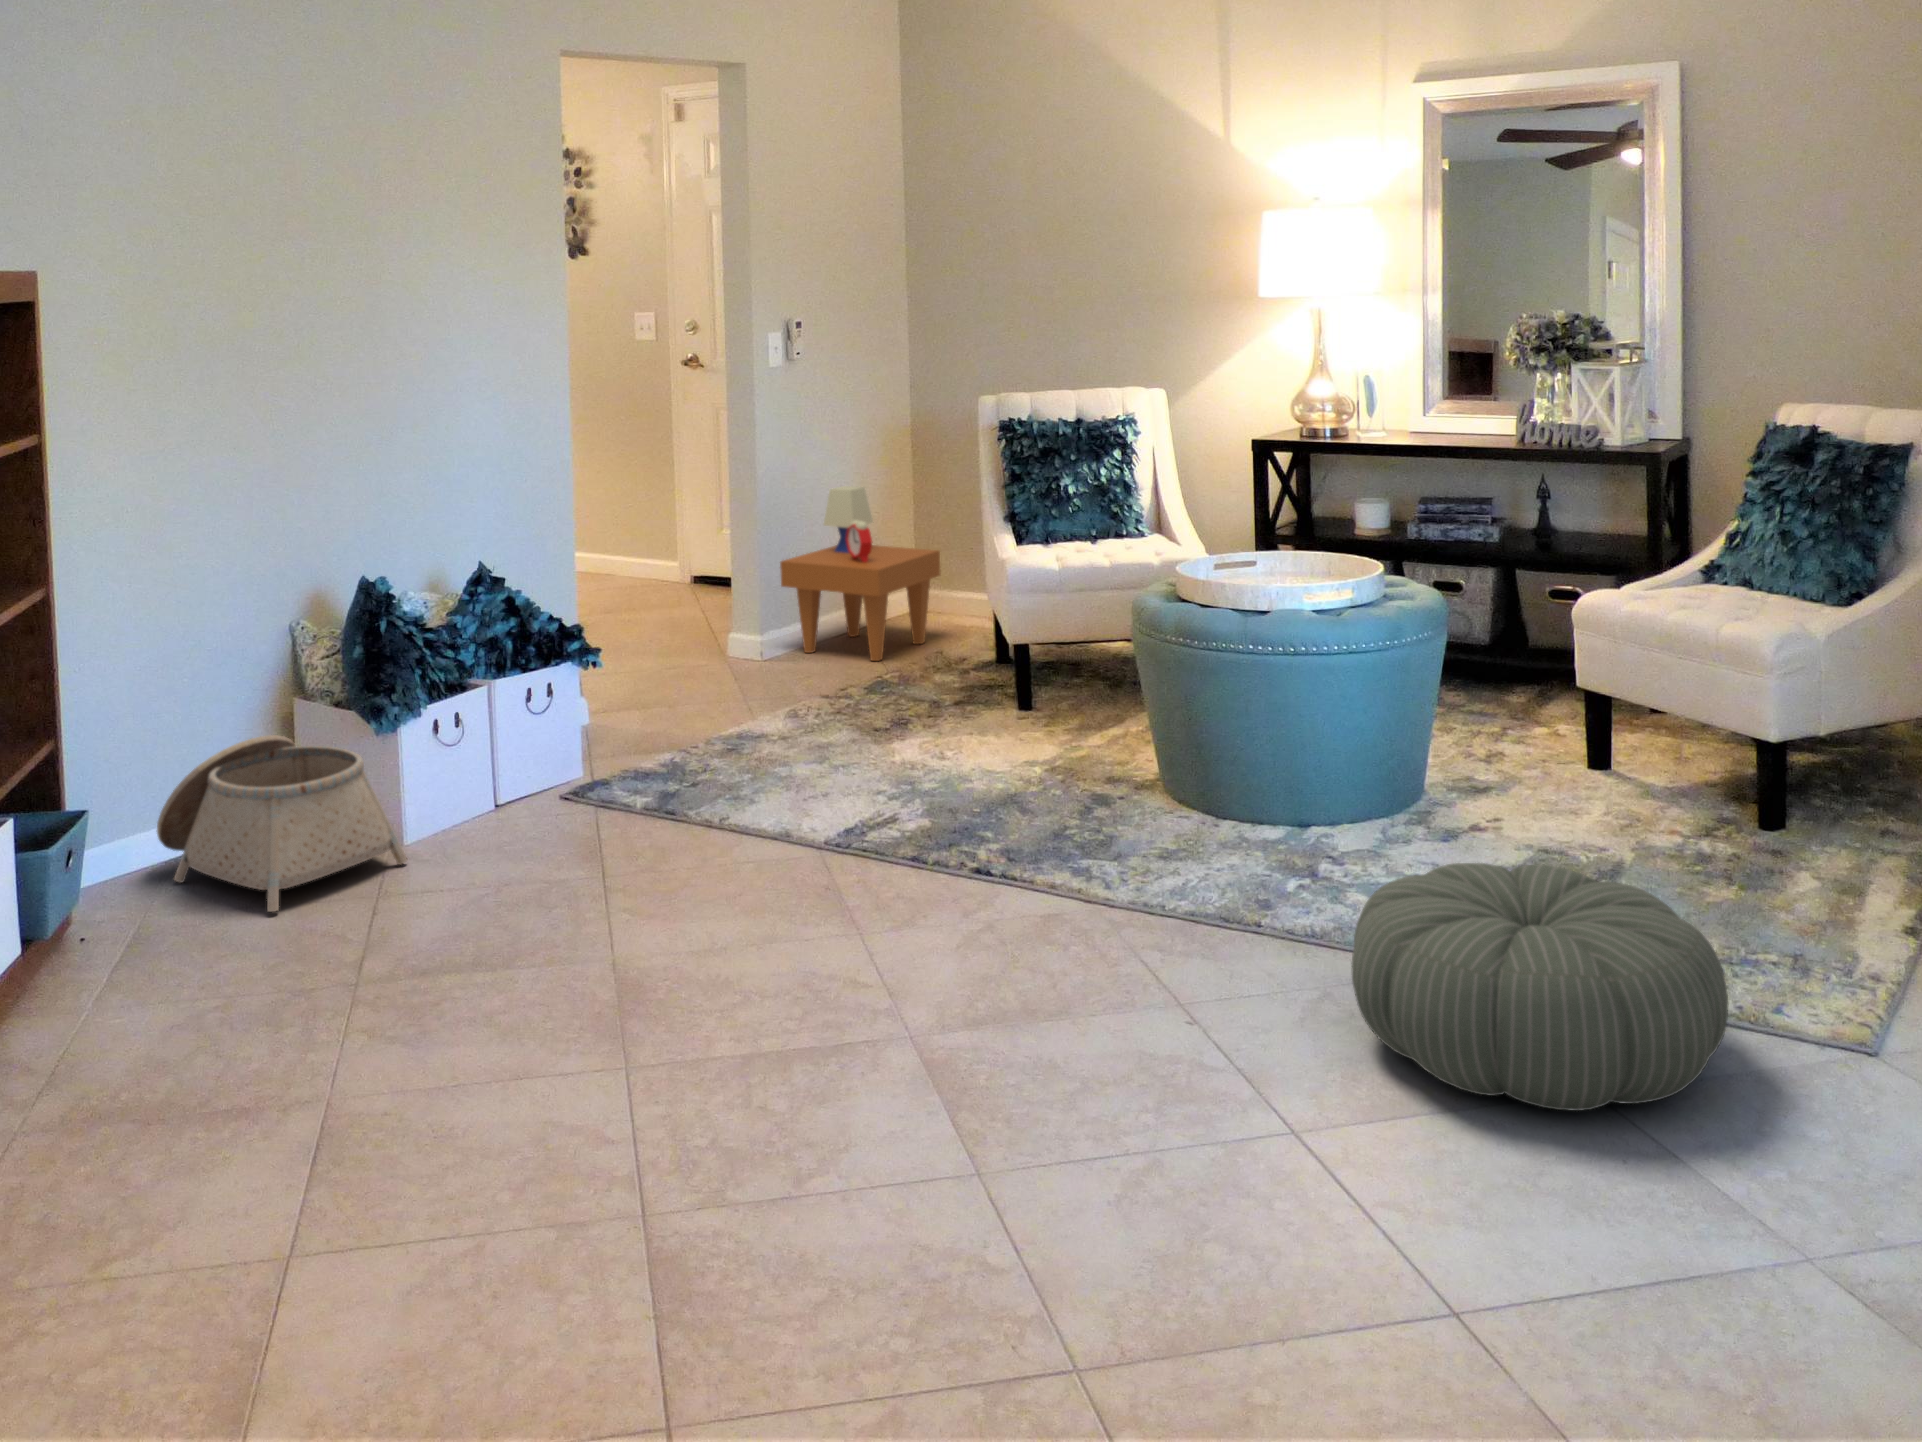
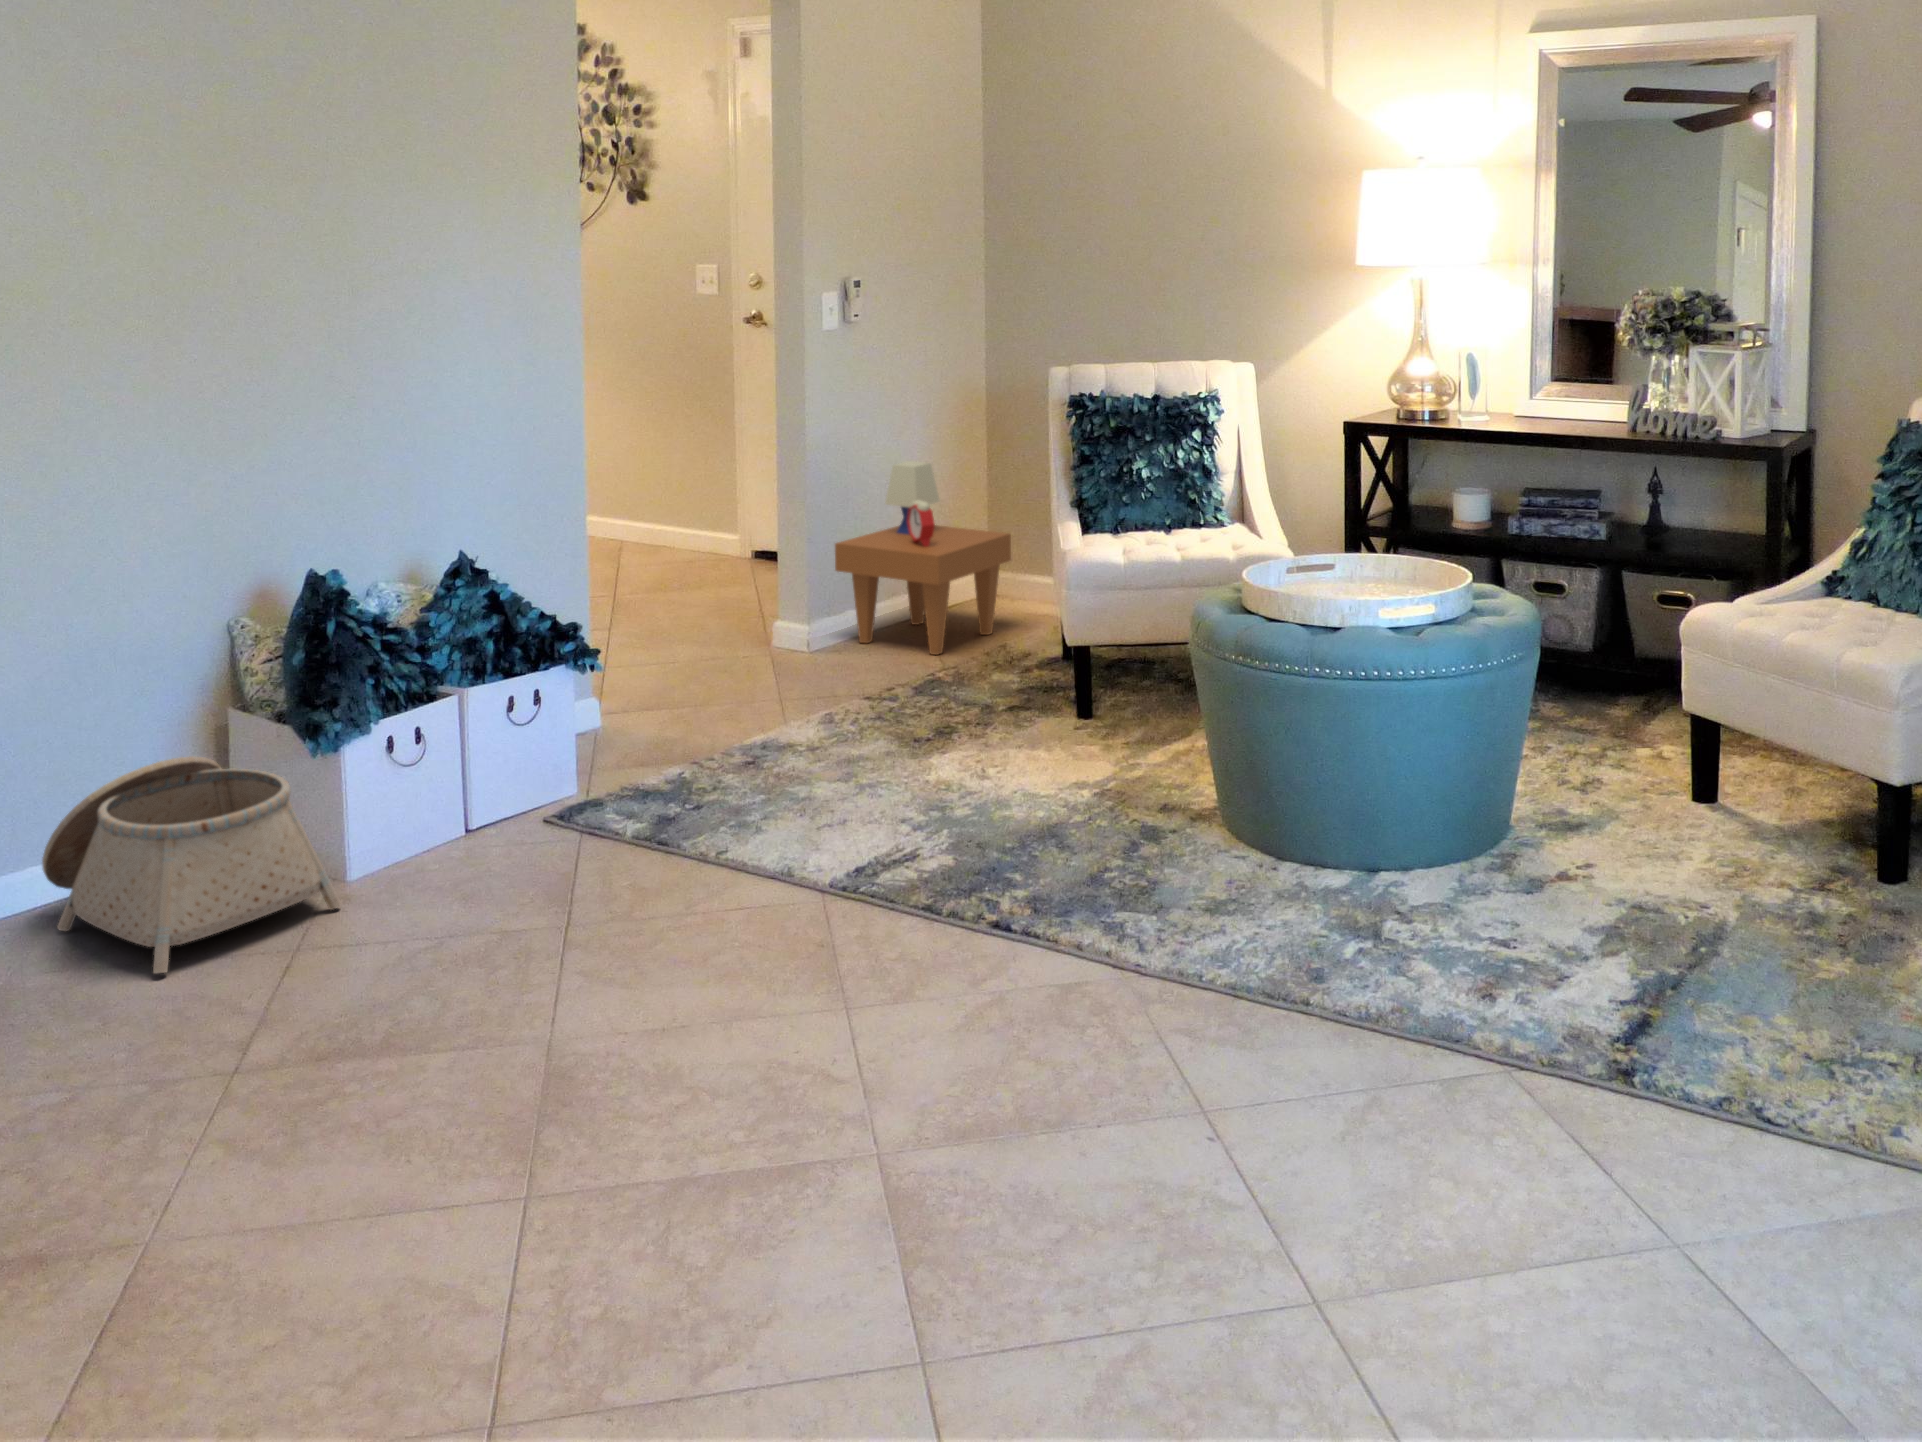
pouf: present [1352,863,1728,1111] -> none [1400,951,1838,1279]

